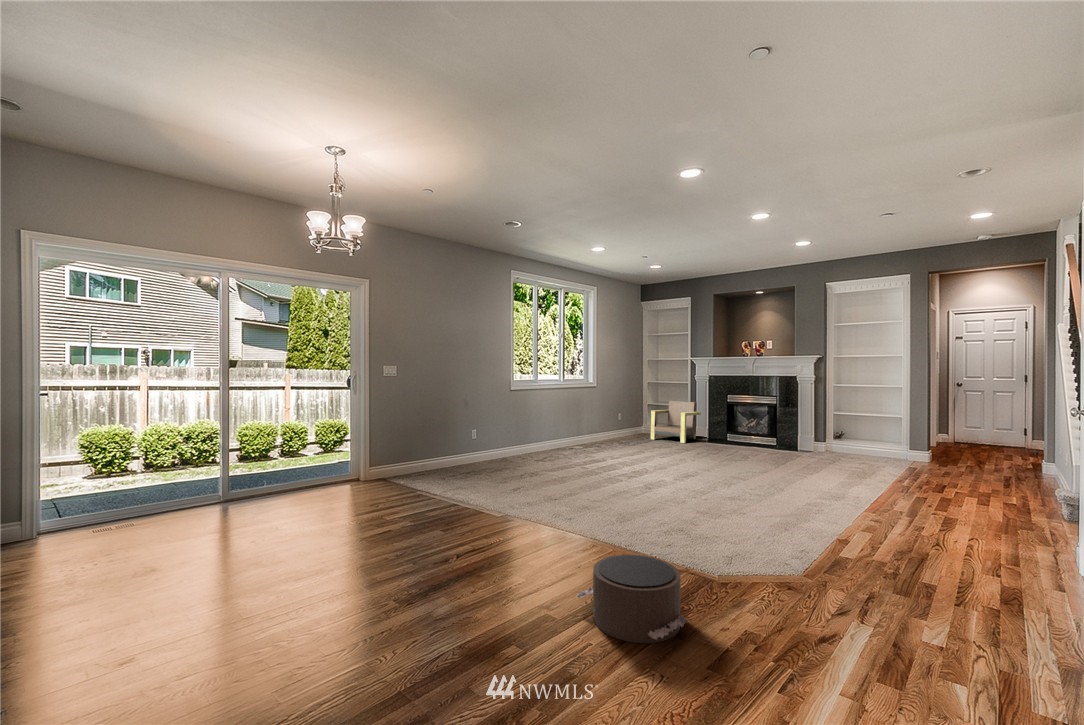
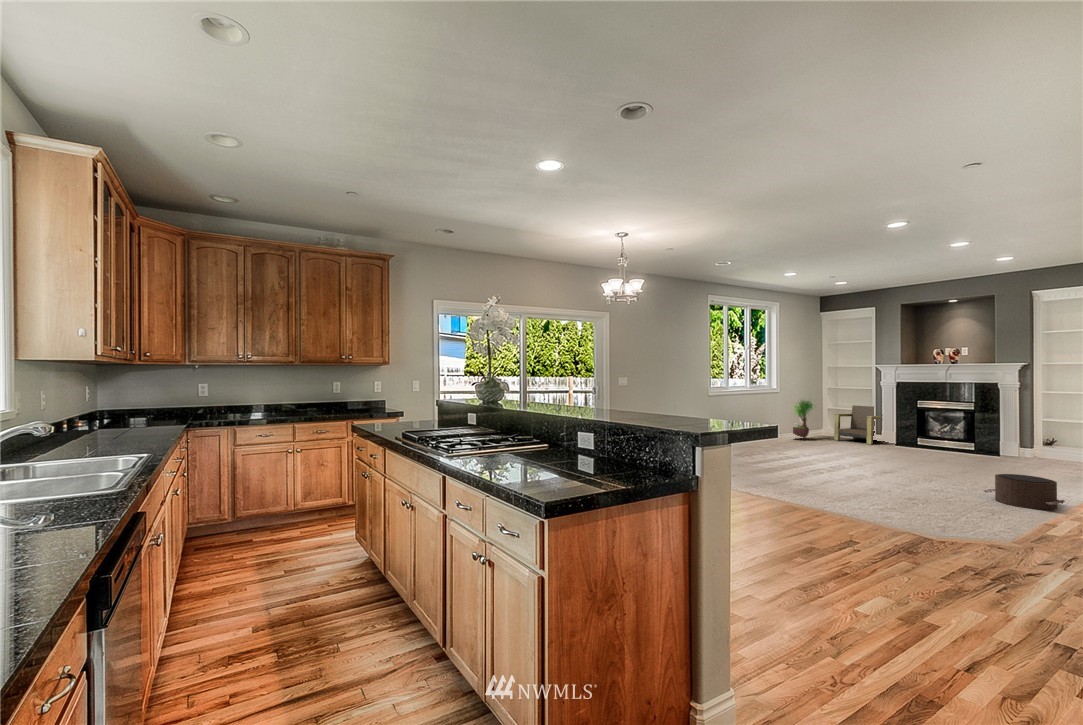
potted tree: none [605,392,633,440] -> present [793,401,813,440]
pouf: present [576,555,690,643] -> present [983,474,1065,510]

